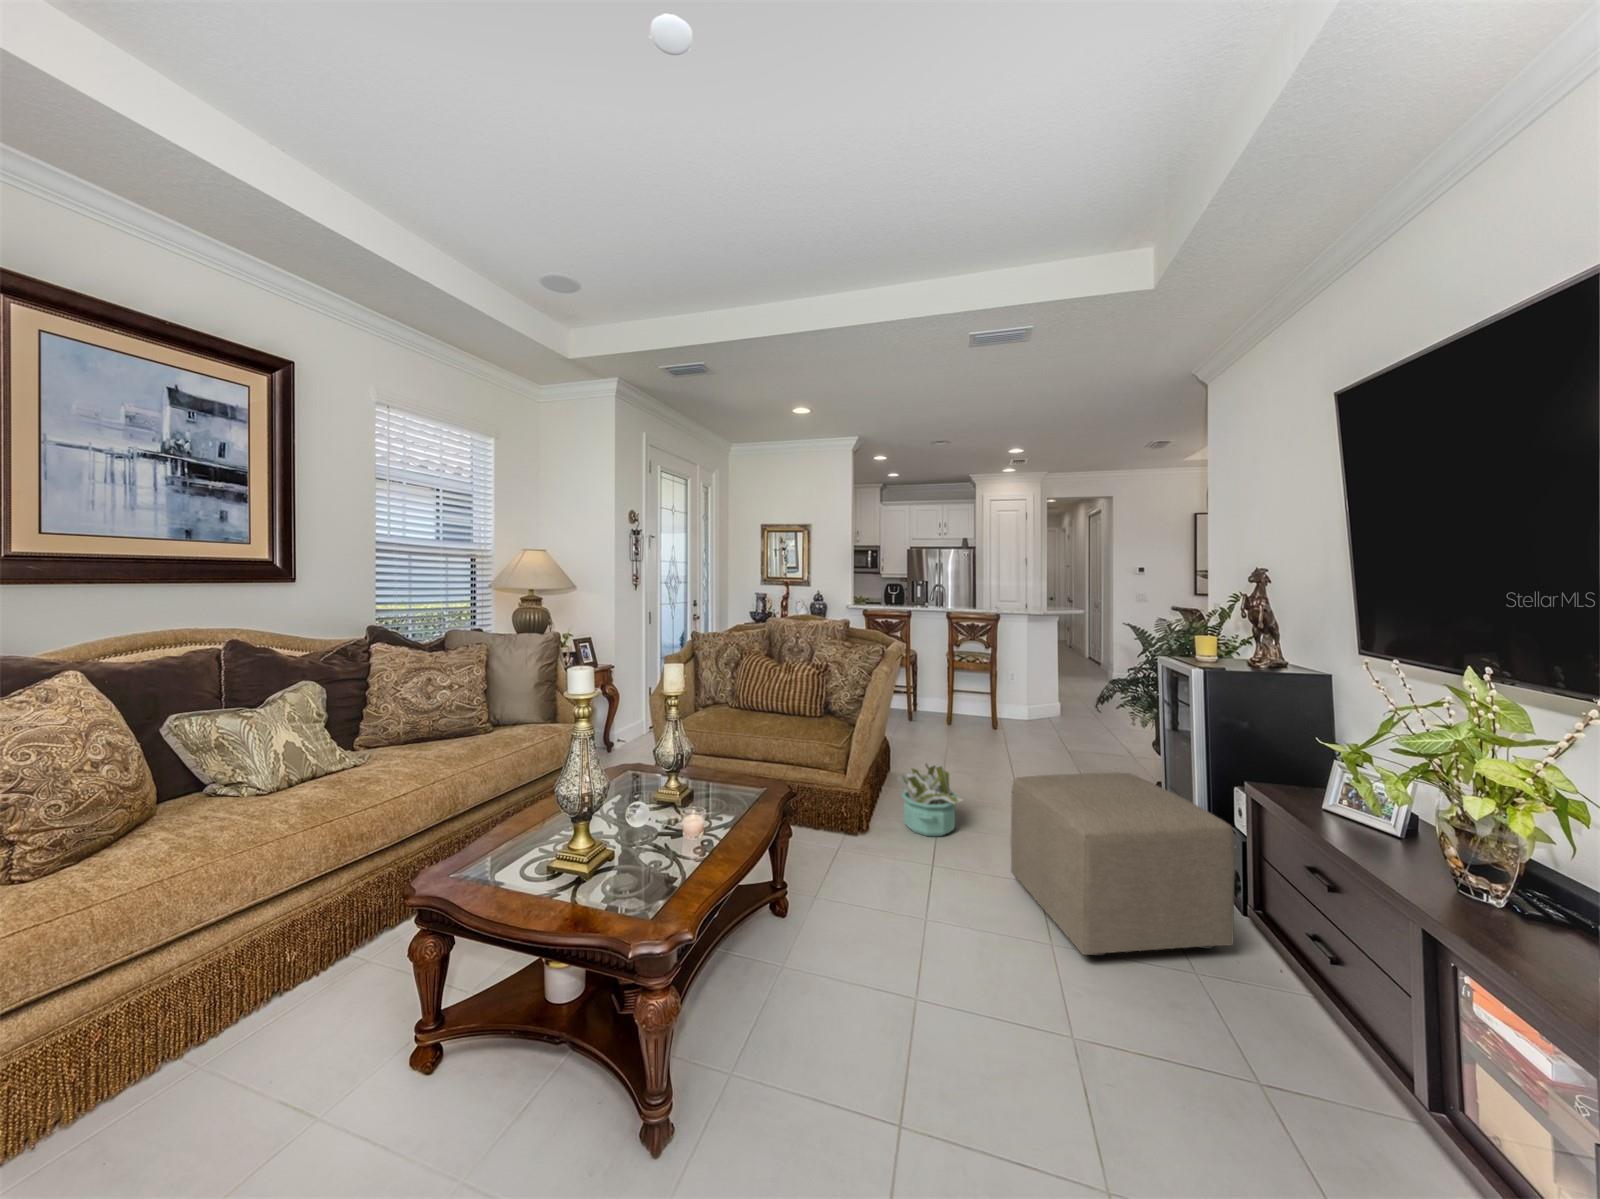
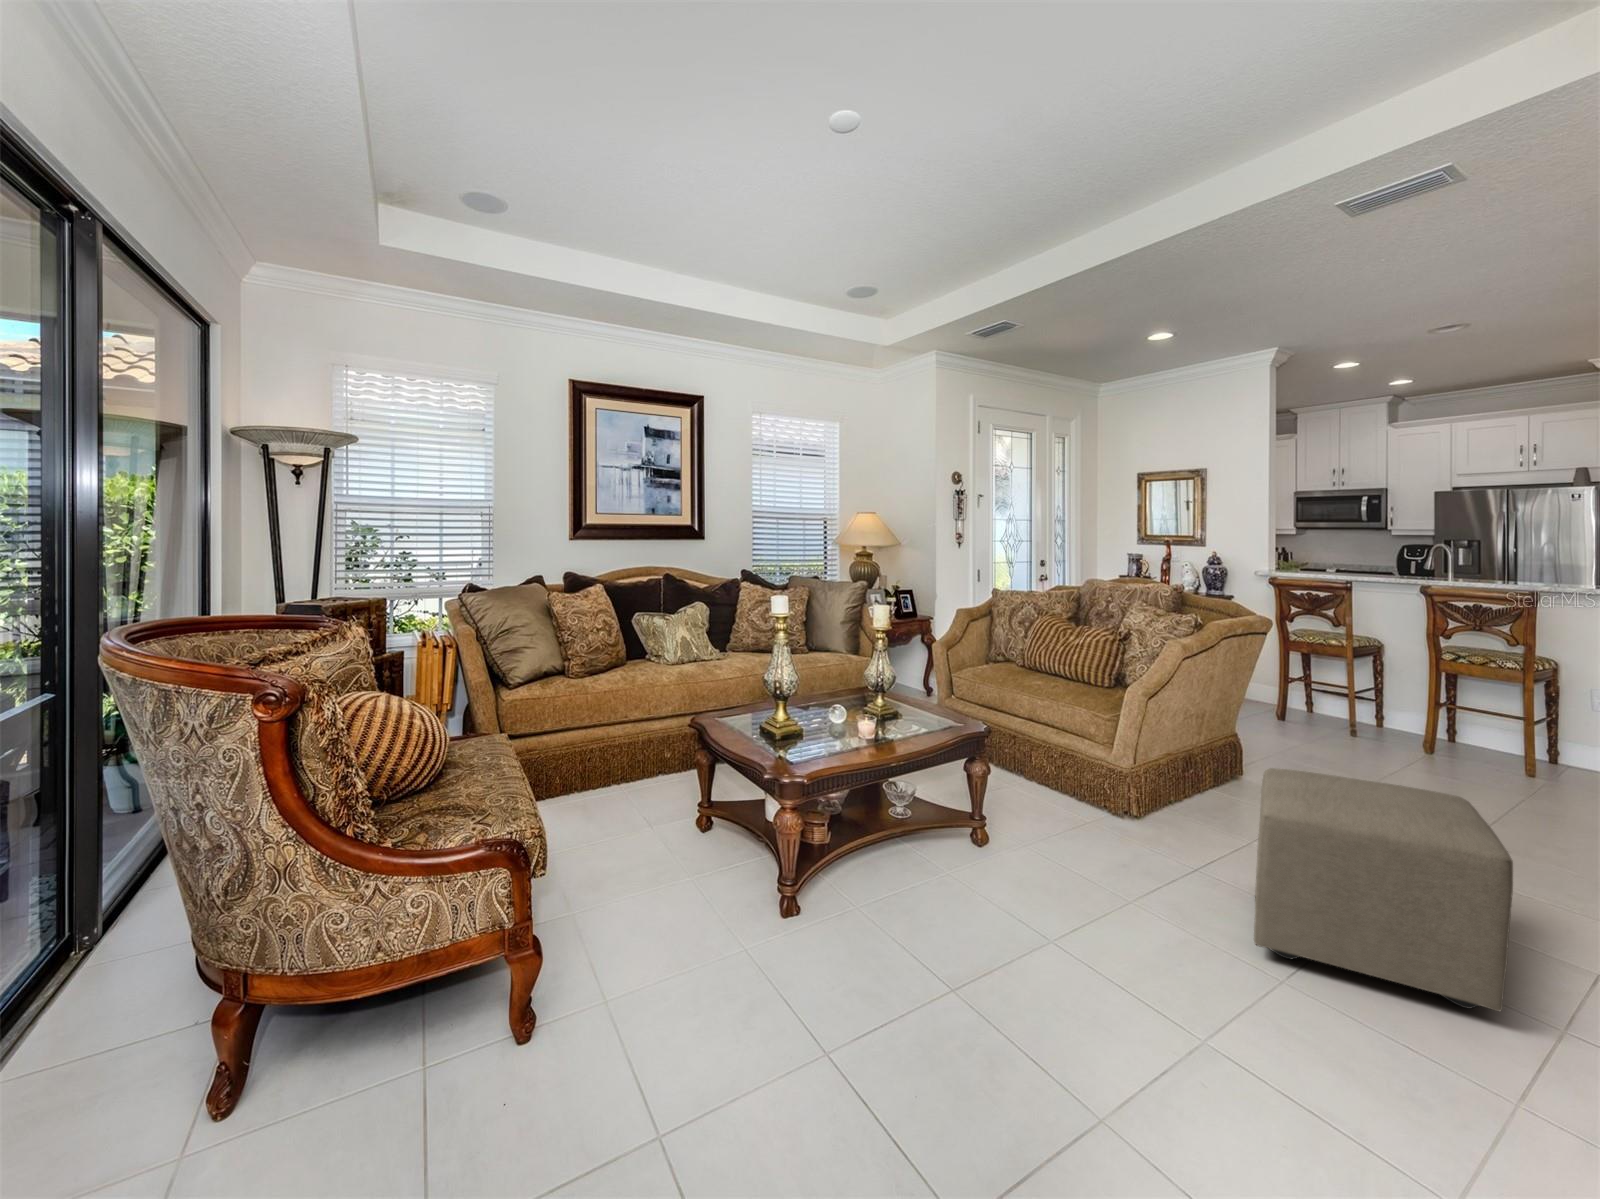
decorative plant: present [898,764,962,836] -> none [1167,751,1250,835]

